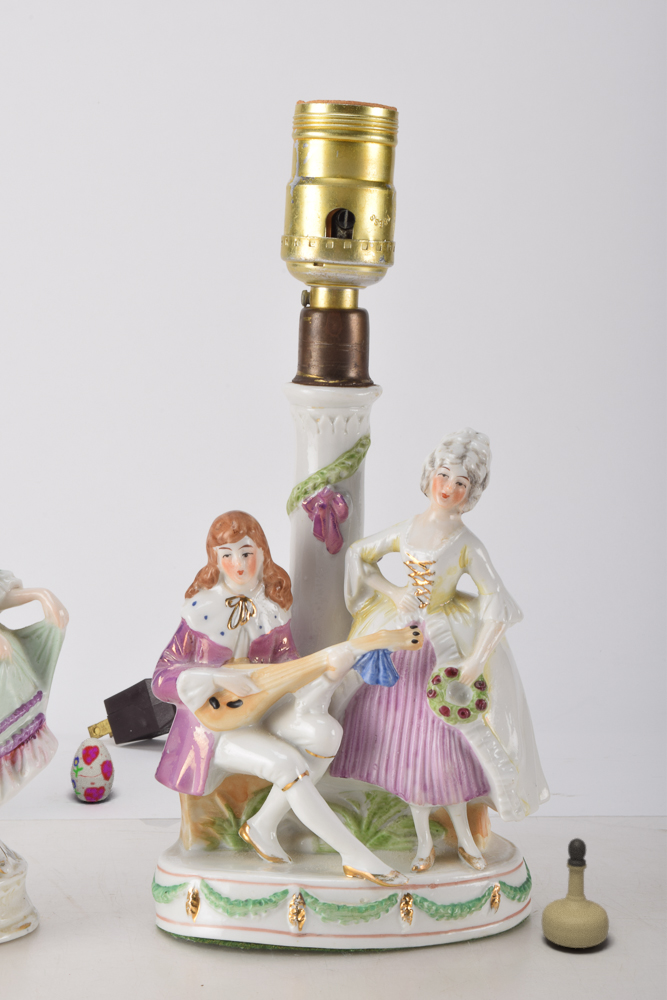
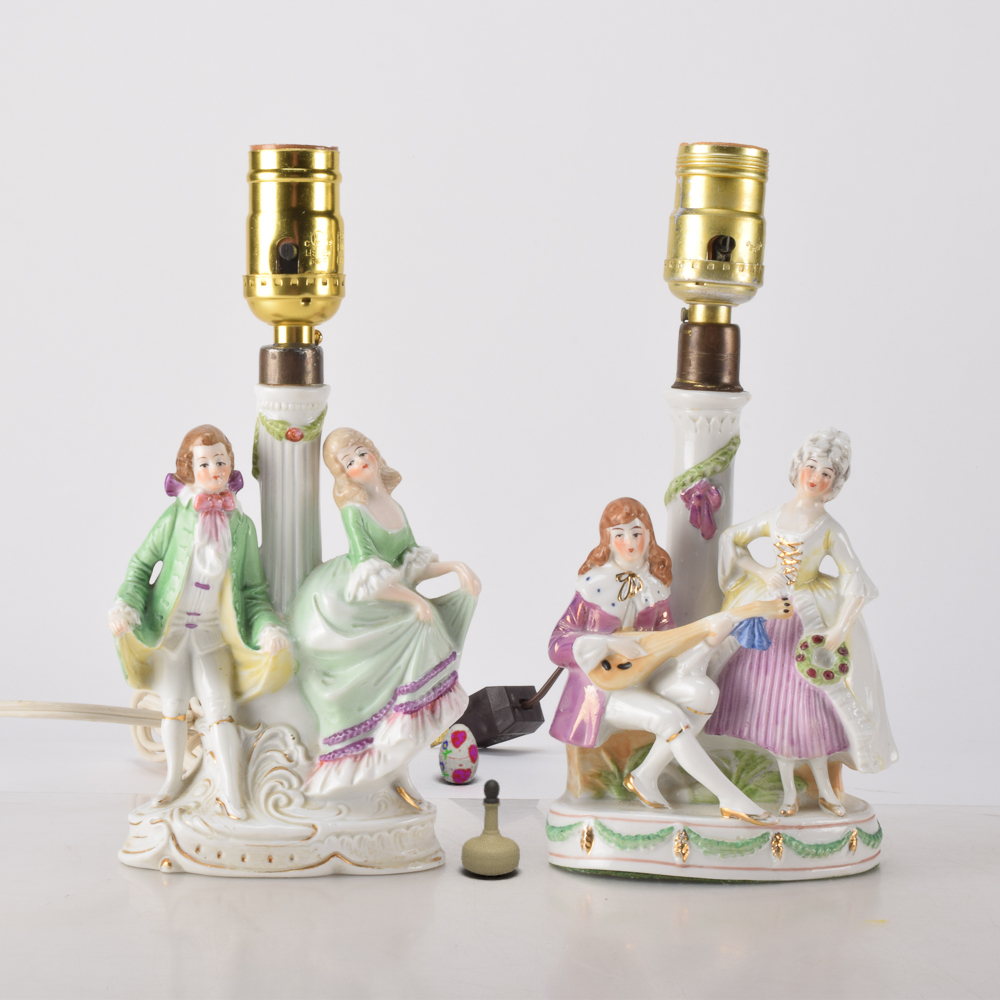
perfume bottle: present [542,838,609,948] -> present [461,779,520,876]

